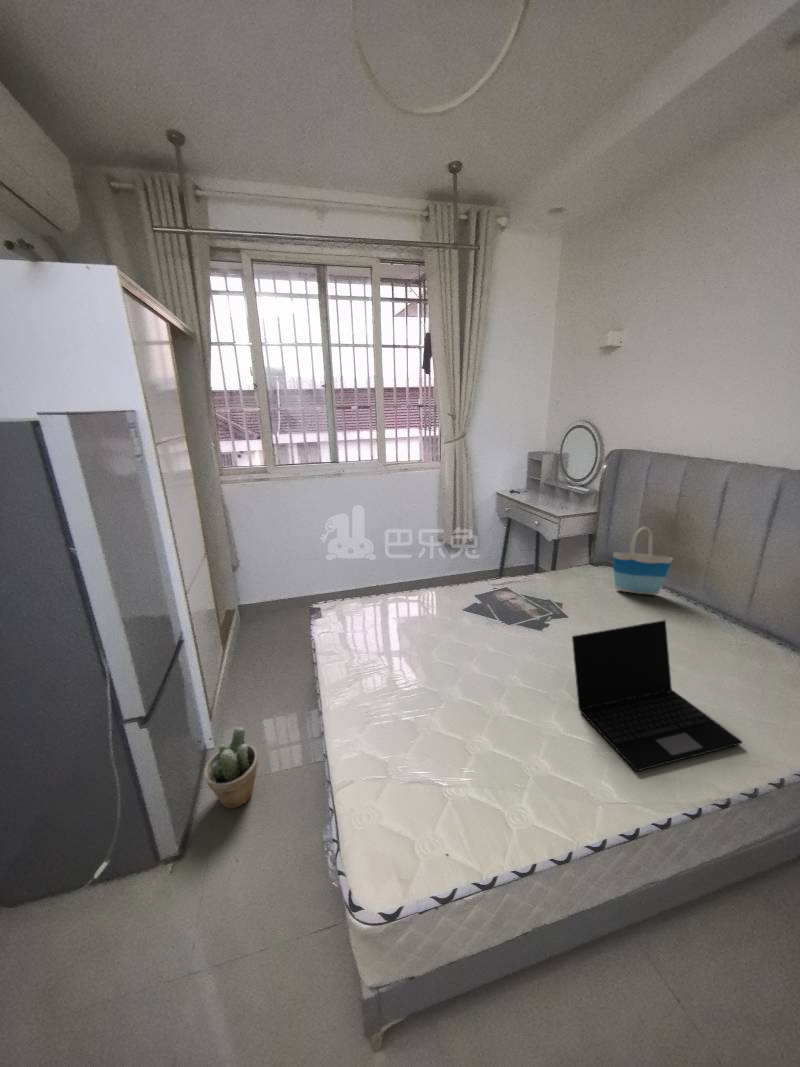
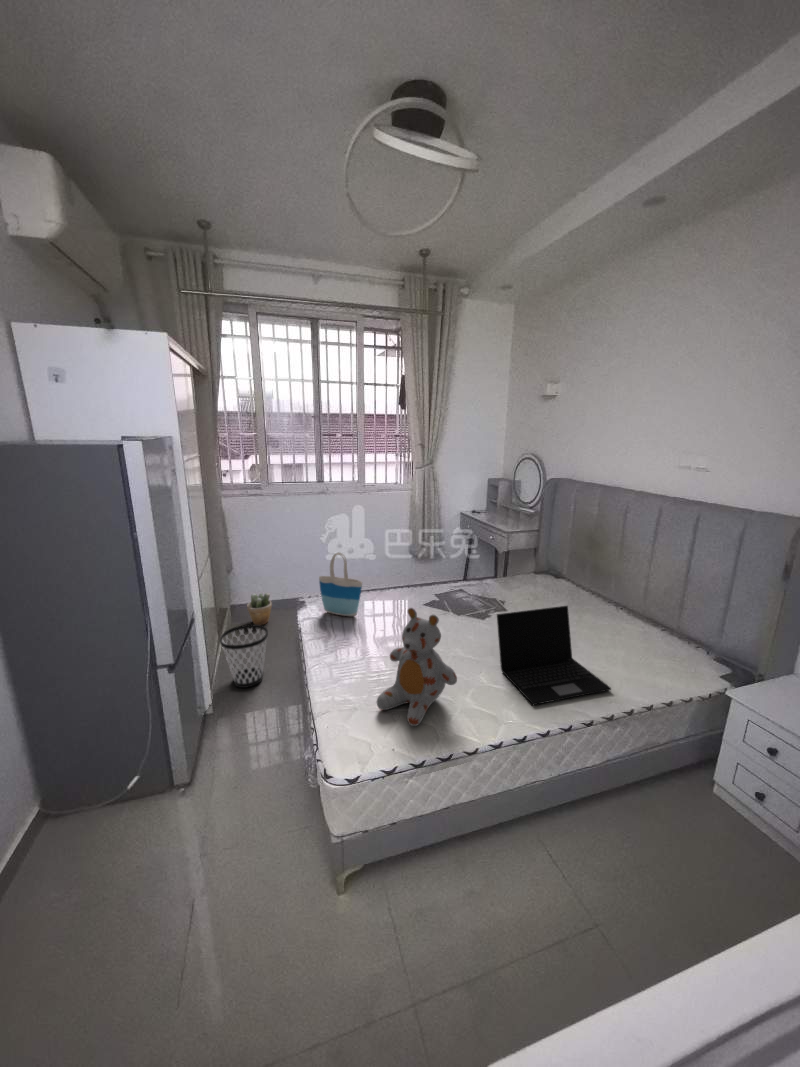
tote bag: present [613,527,672,595] -> present [319,552,362,616]
wastebasket: none [225,634,281,708] -> present [220,625,268,688]
stuffed bear: none [417,640,531,813] -> present [377,608,457,726]
potted plant: present [204,727,258,809] -> present [247,593,272,625]

